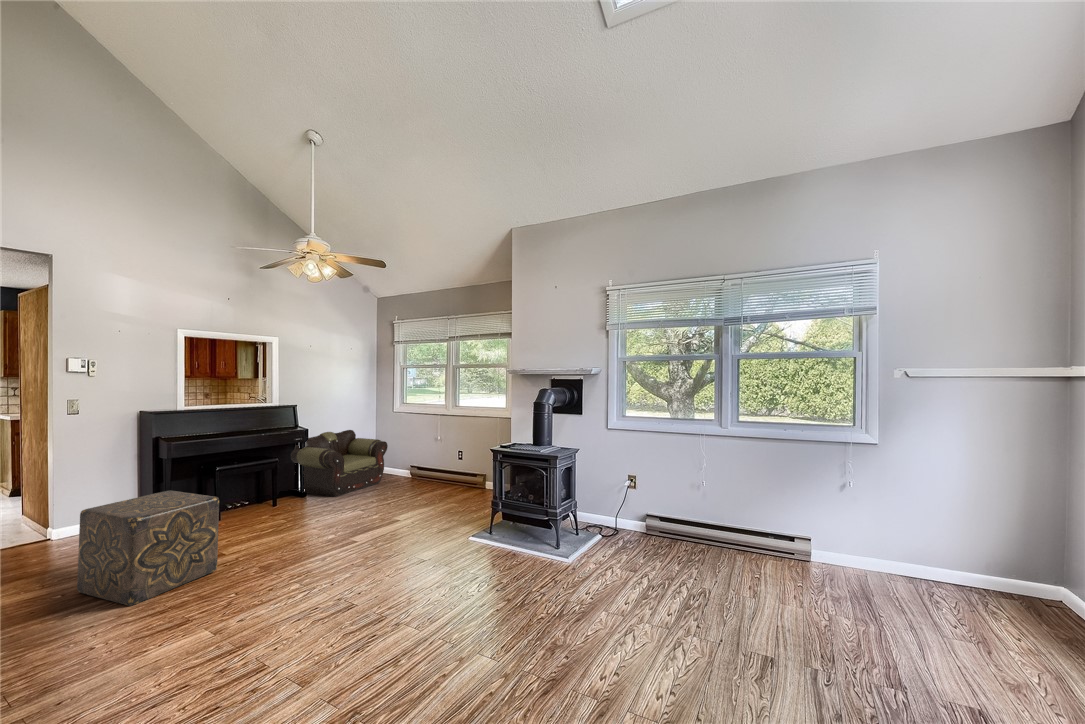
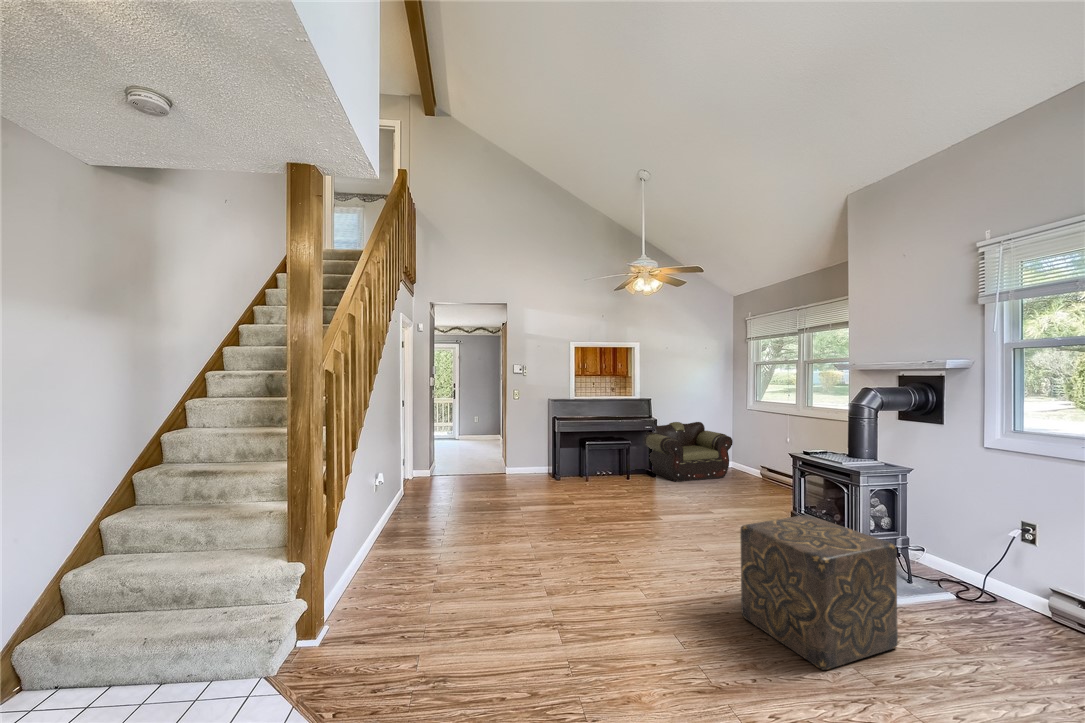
ottoman: present [77,491,219,606] -> present [740,515,898,670]

